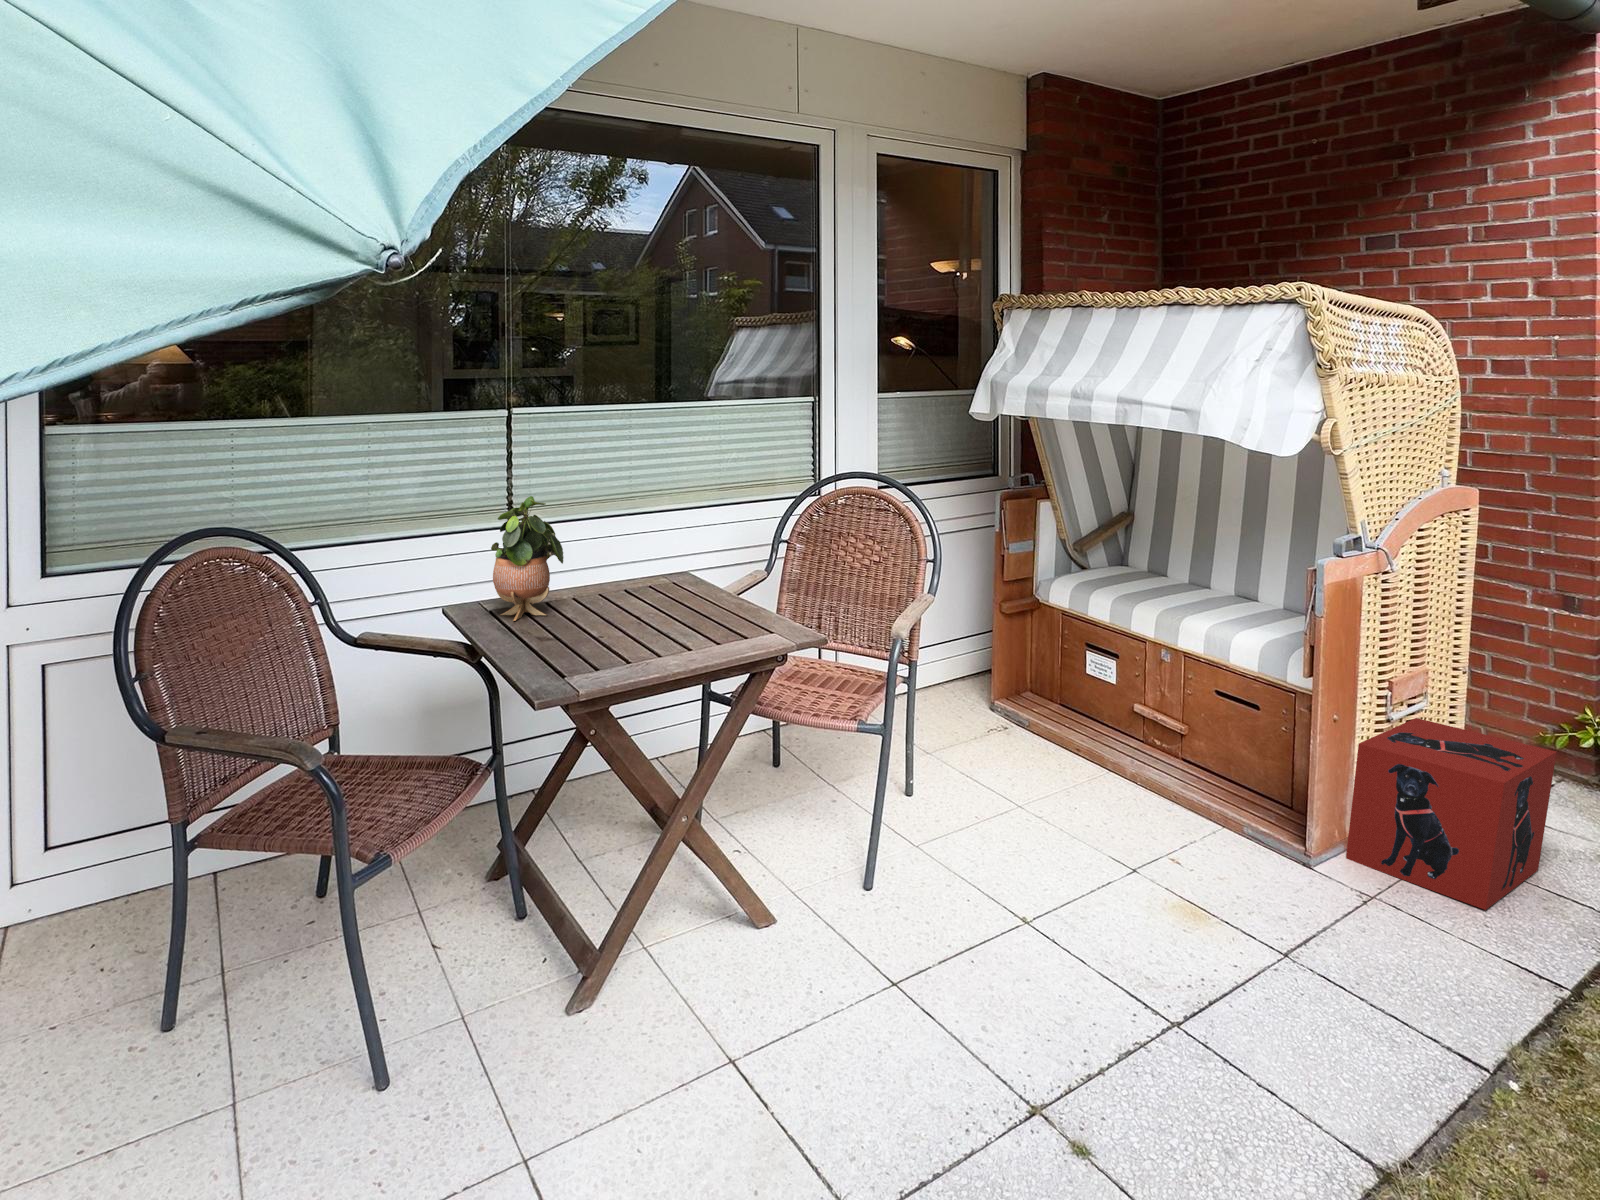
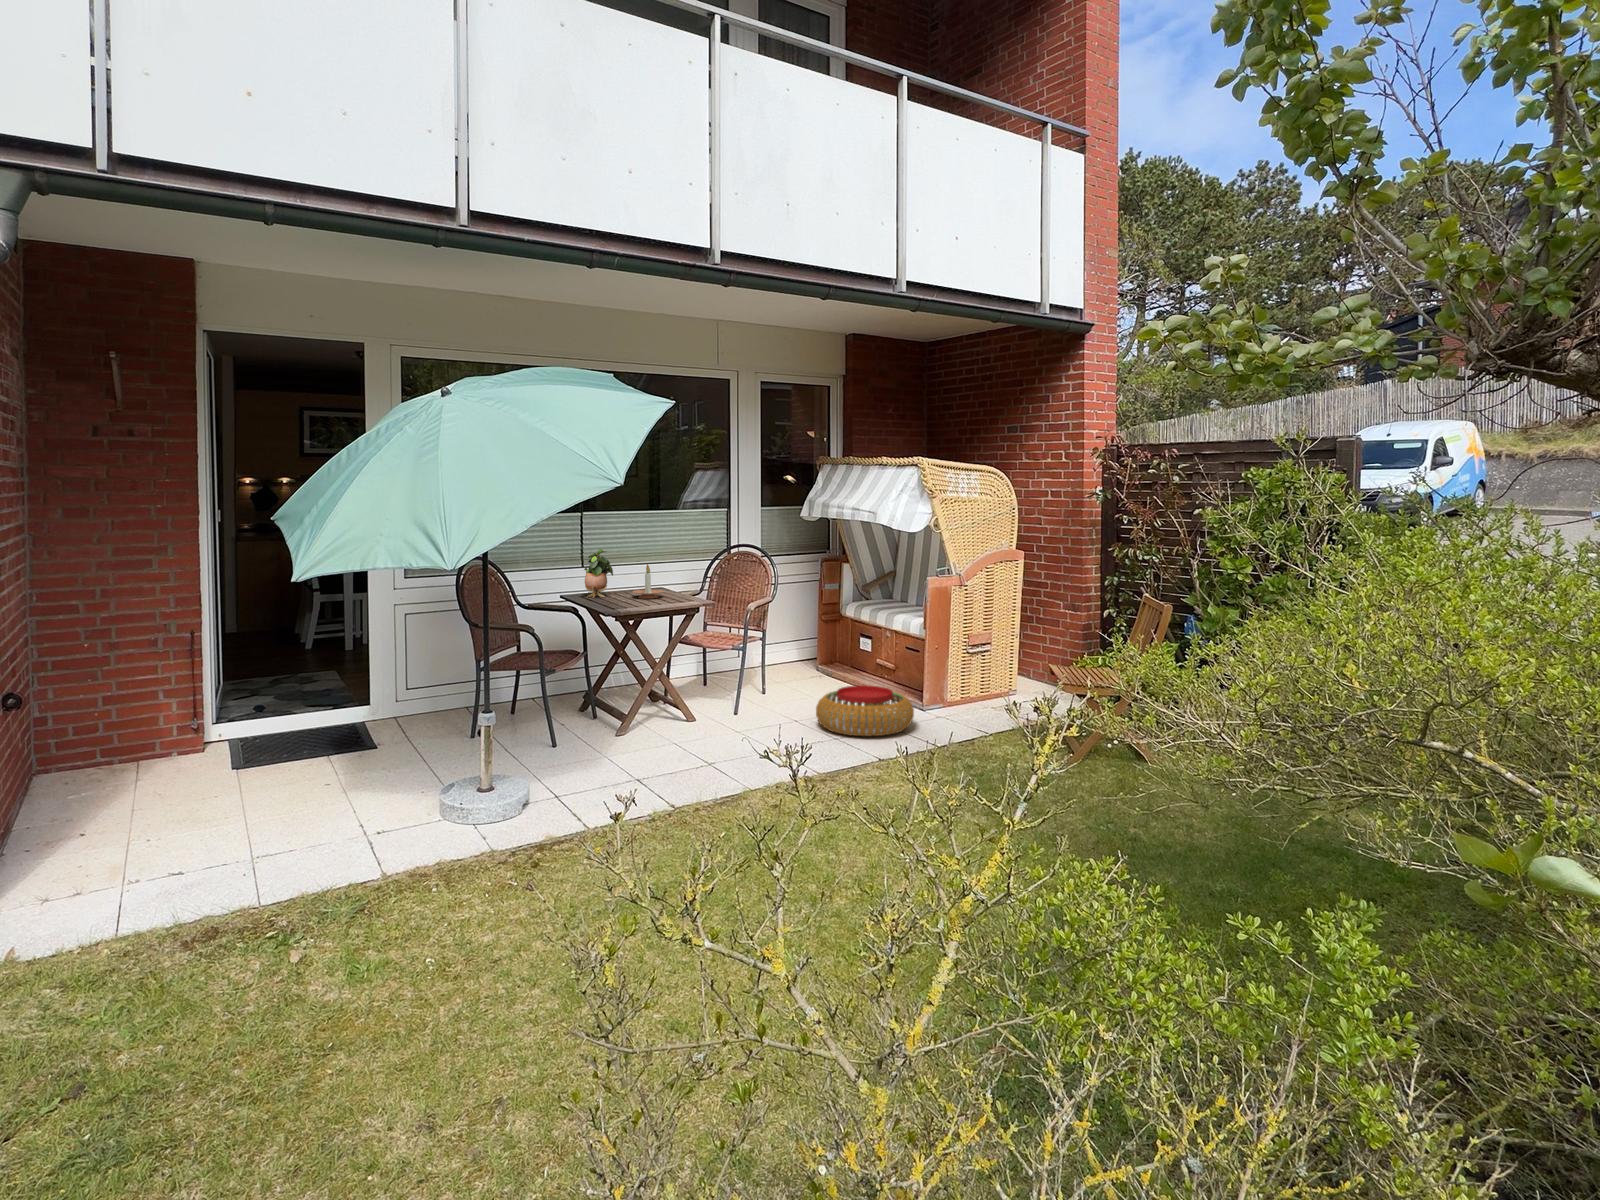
candle holder: none [612,532,691,620] -> present [633,564,664,599]
storage box: present [1346,718,1557,910] -> none [943,654,1020,721]
pouf: none [1081,825,1356,1003] -> present [816,685,914,736]

